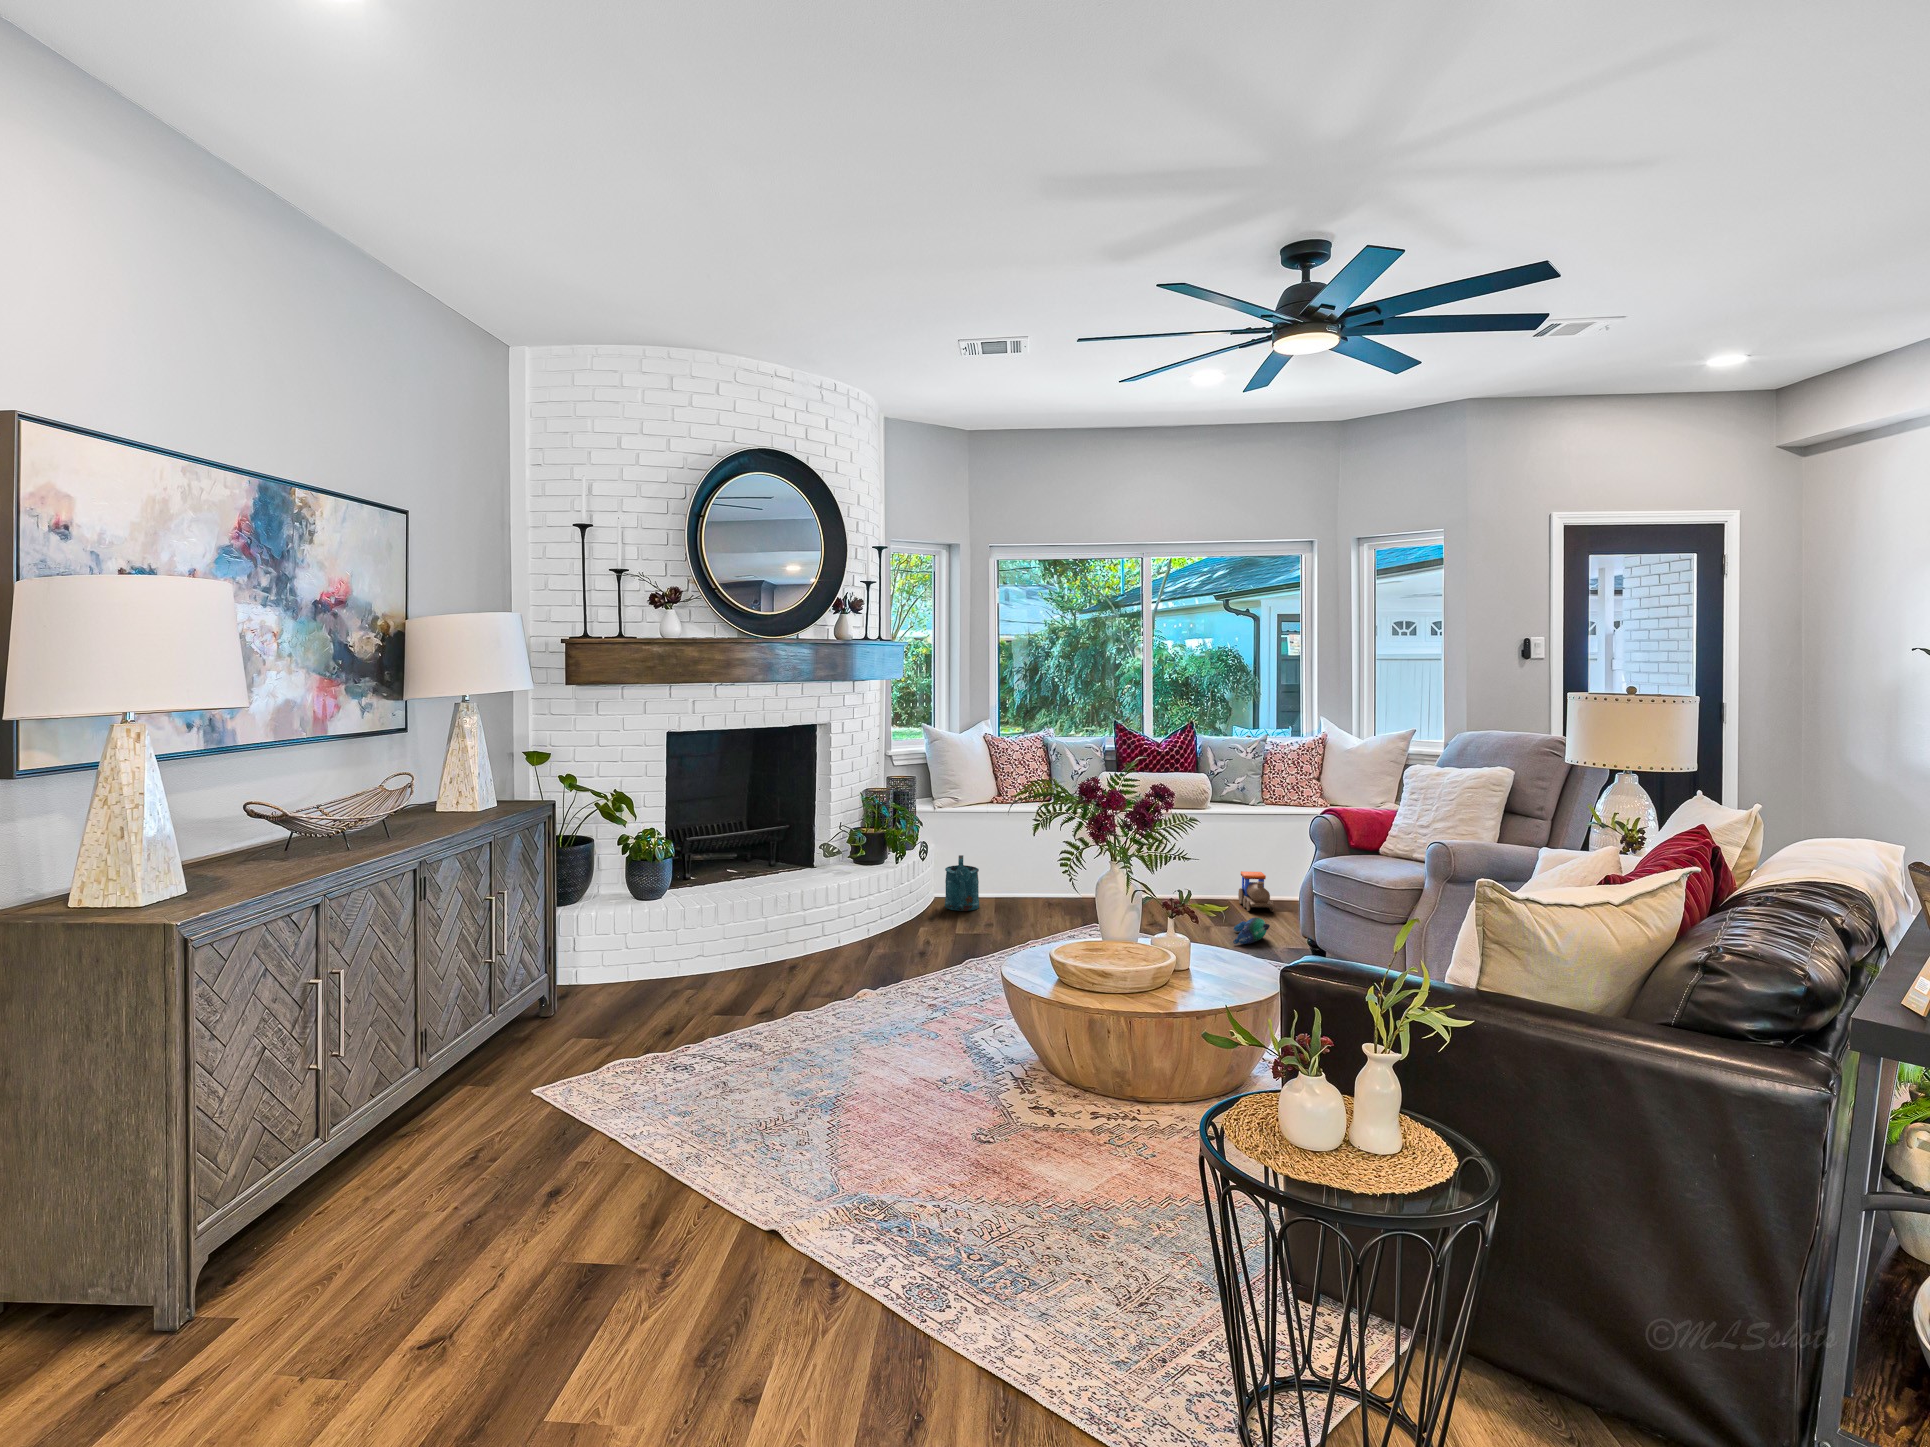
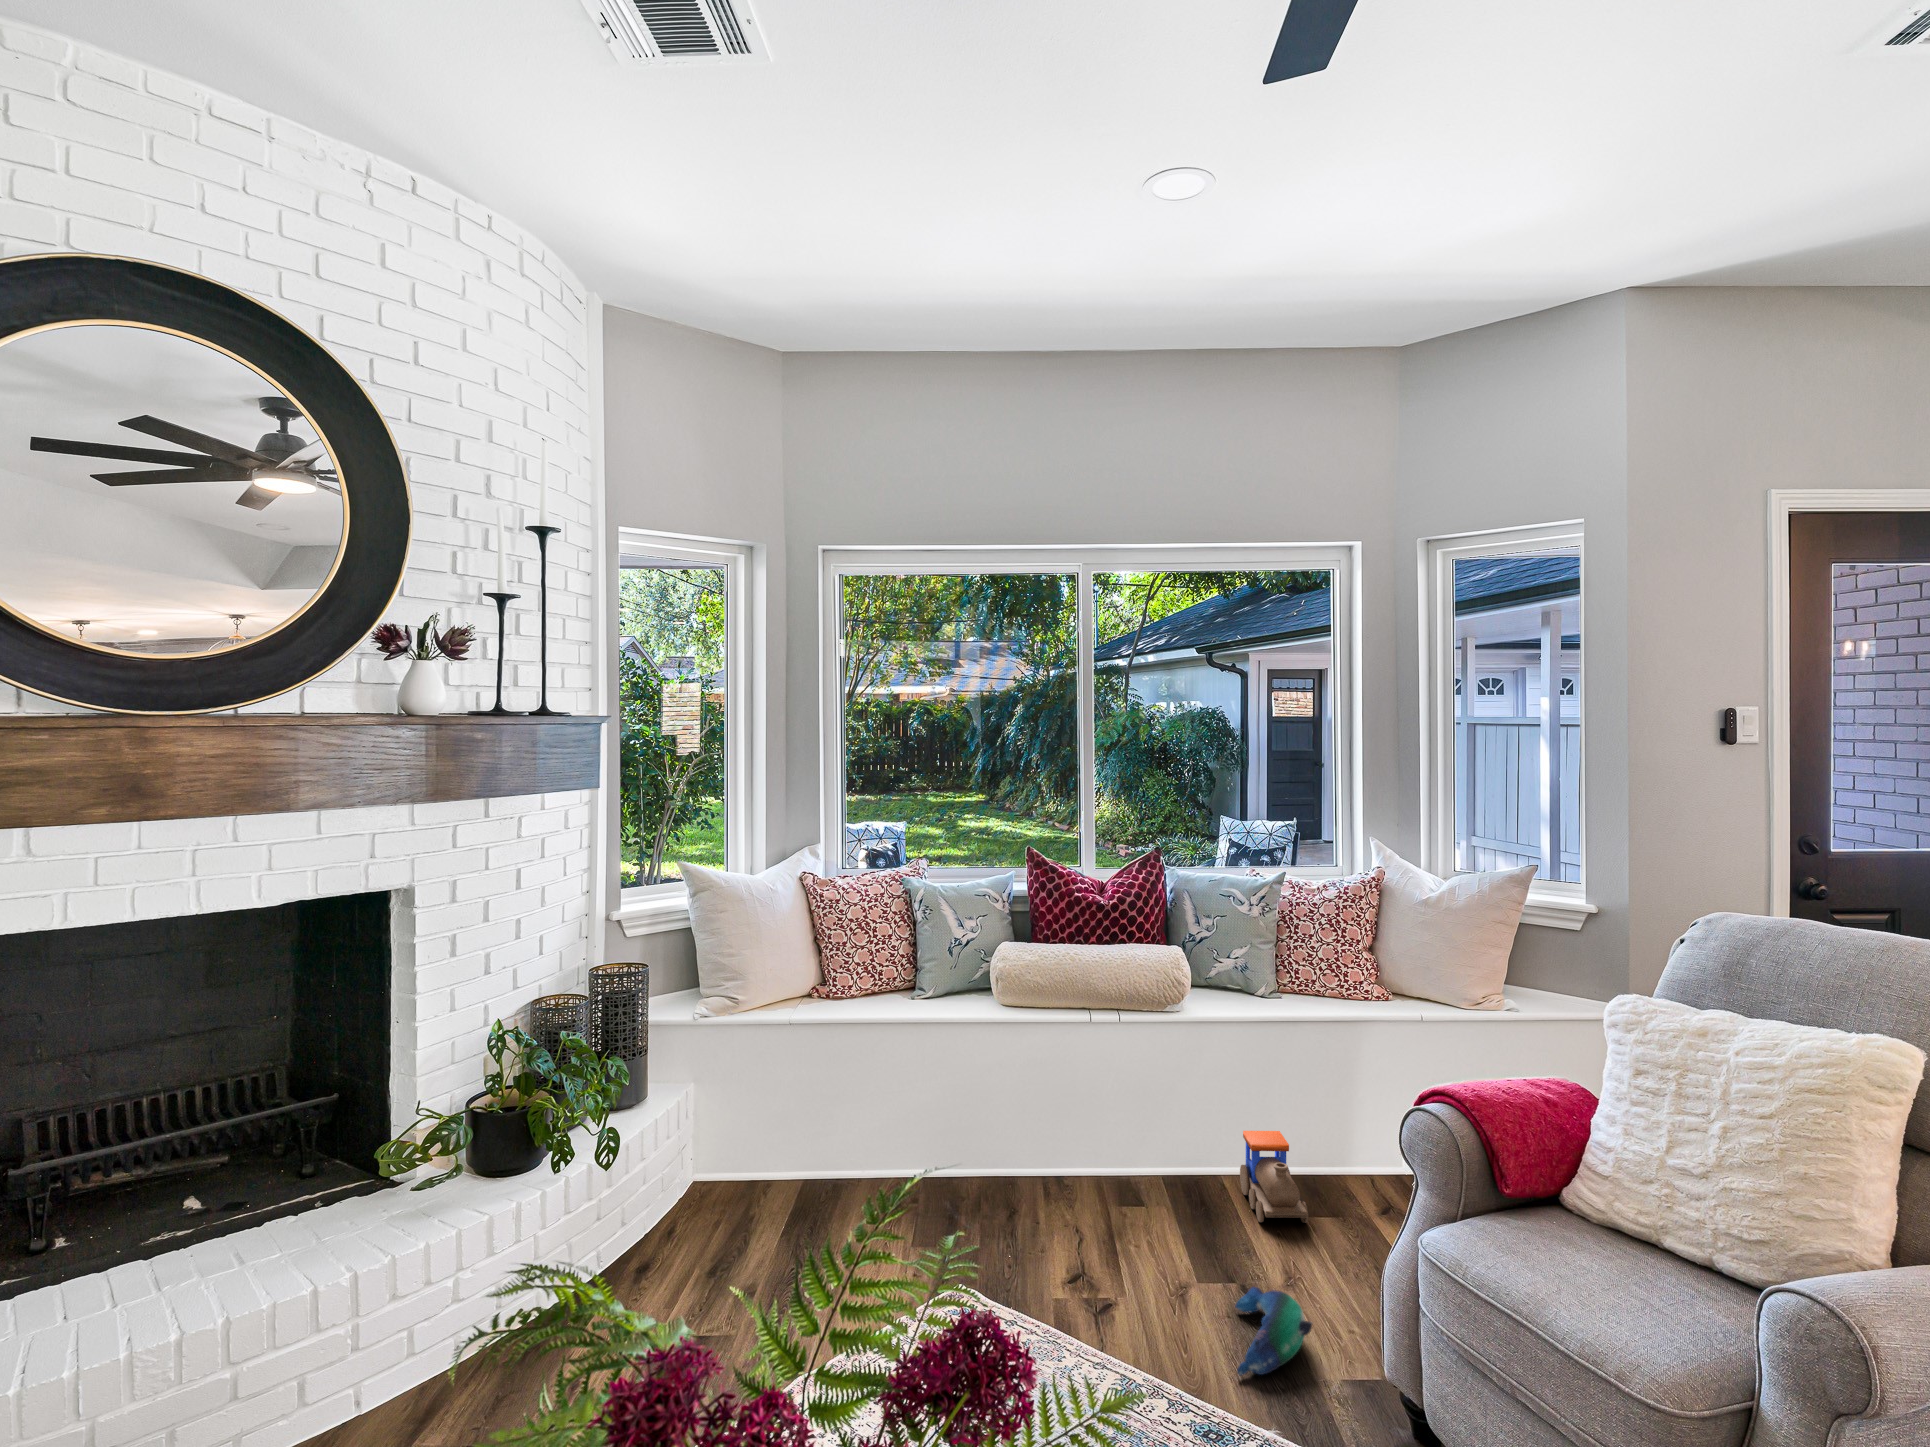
watering can: present [945,855,979,911] -> none [691,1113,760,1234]

